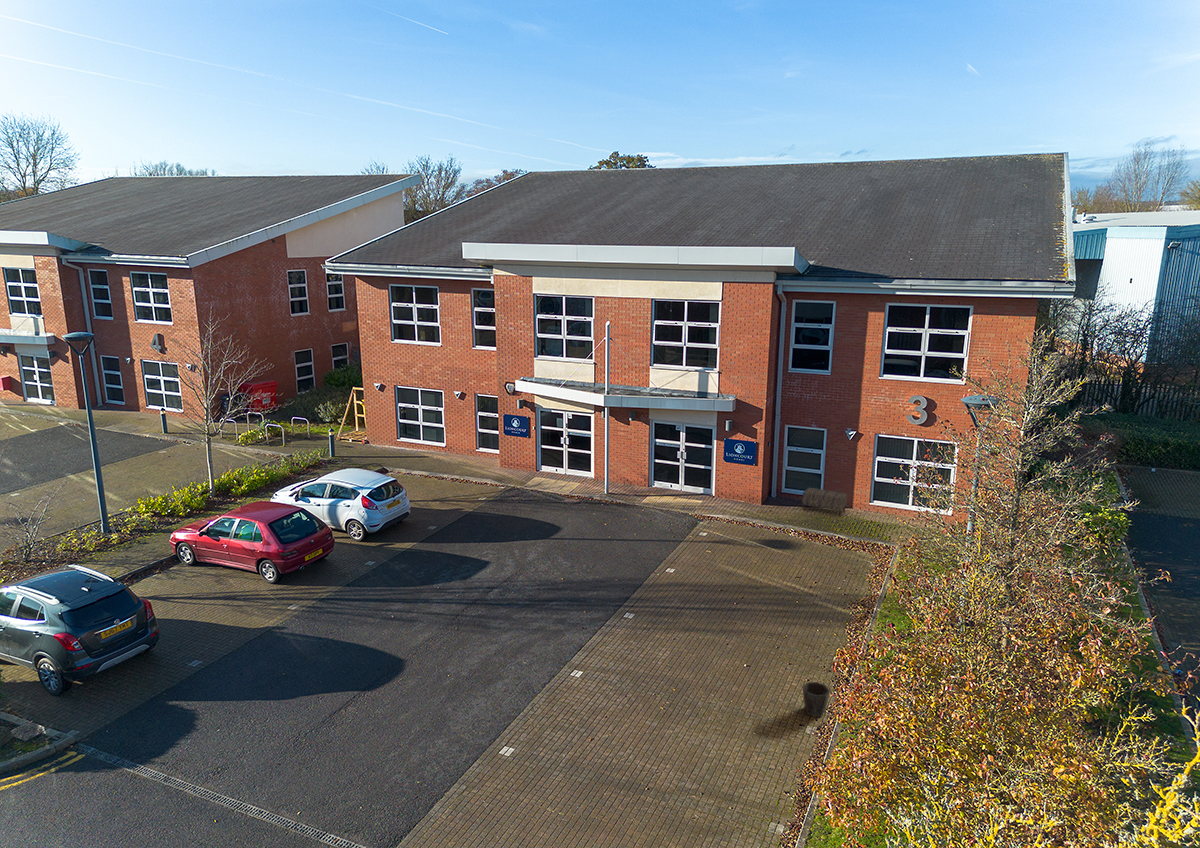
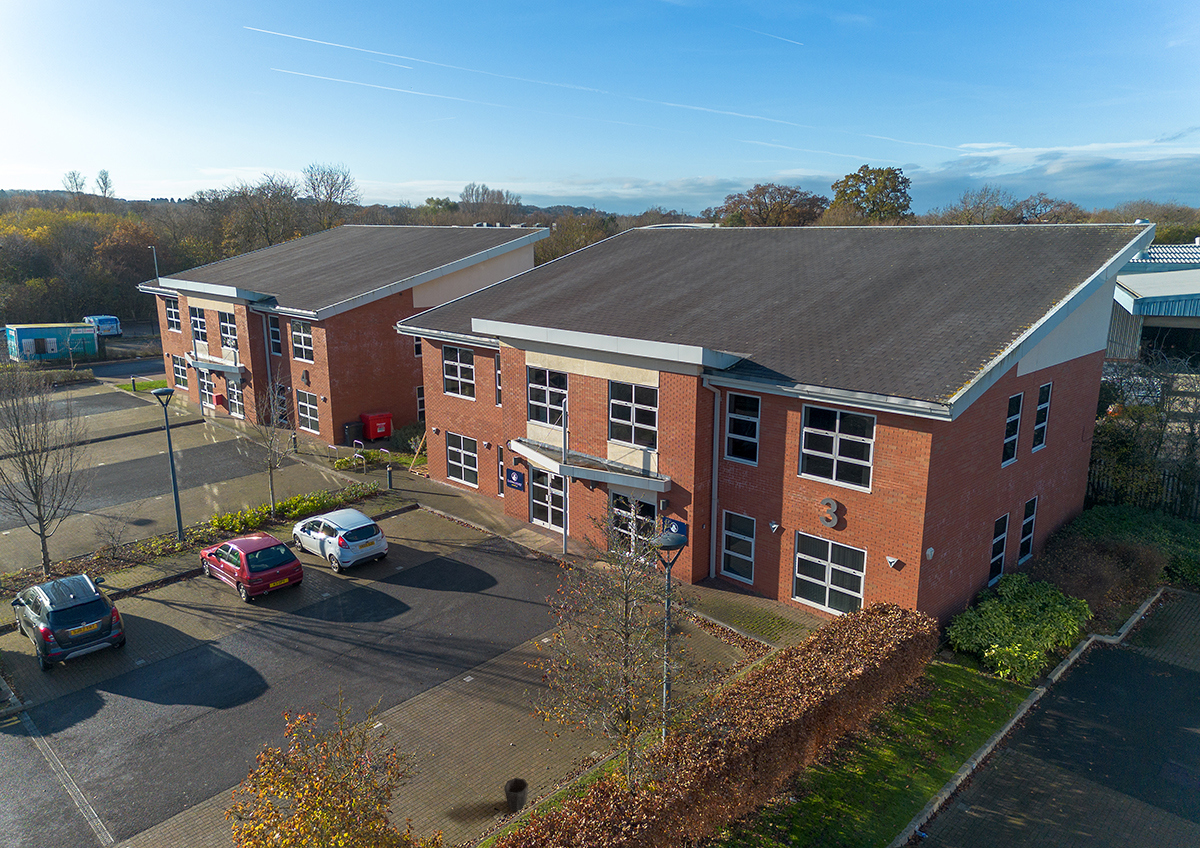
bench: present [802,487,847,516] -> none [728,574,771,608]

